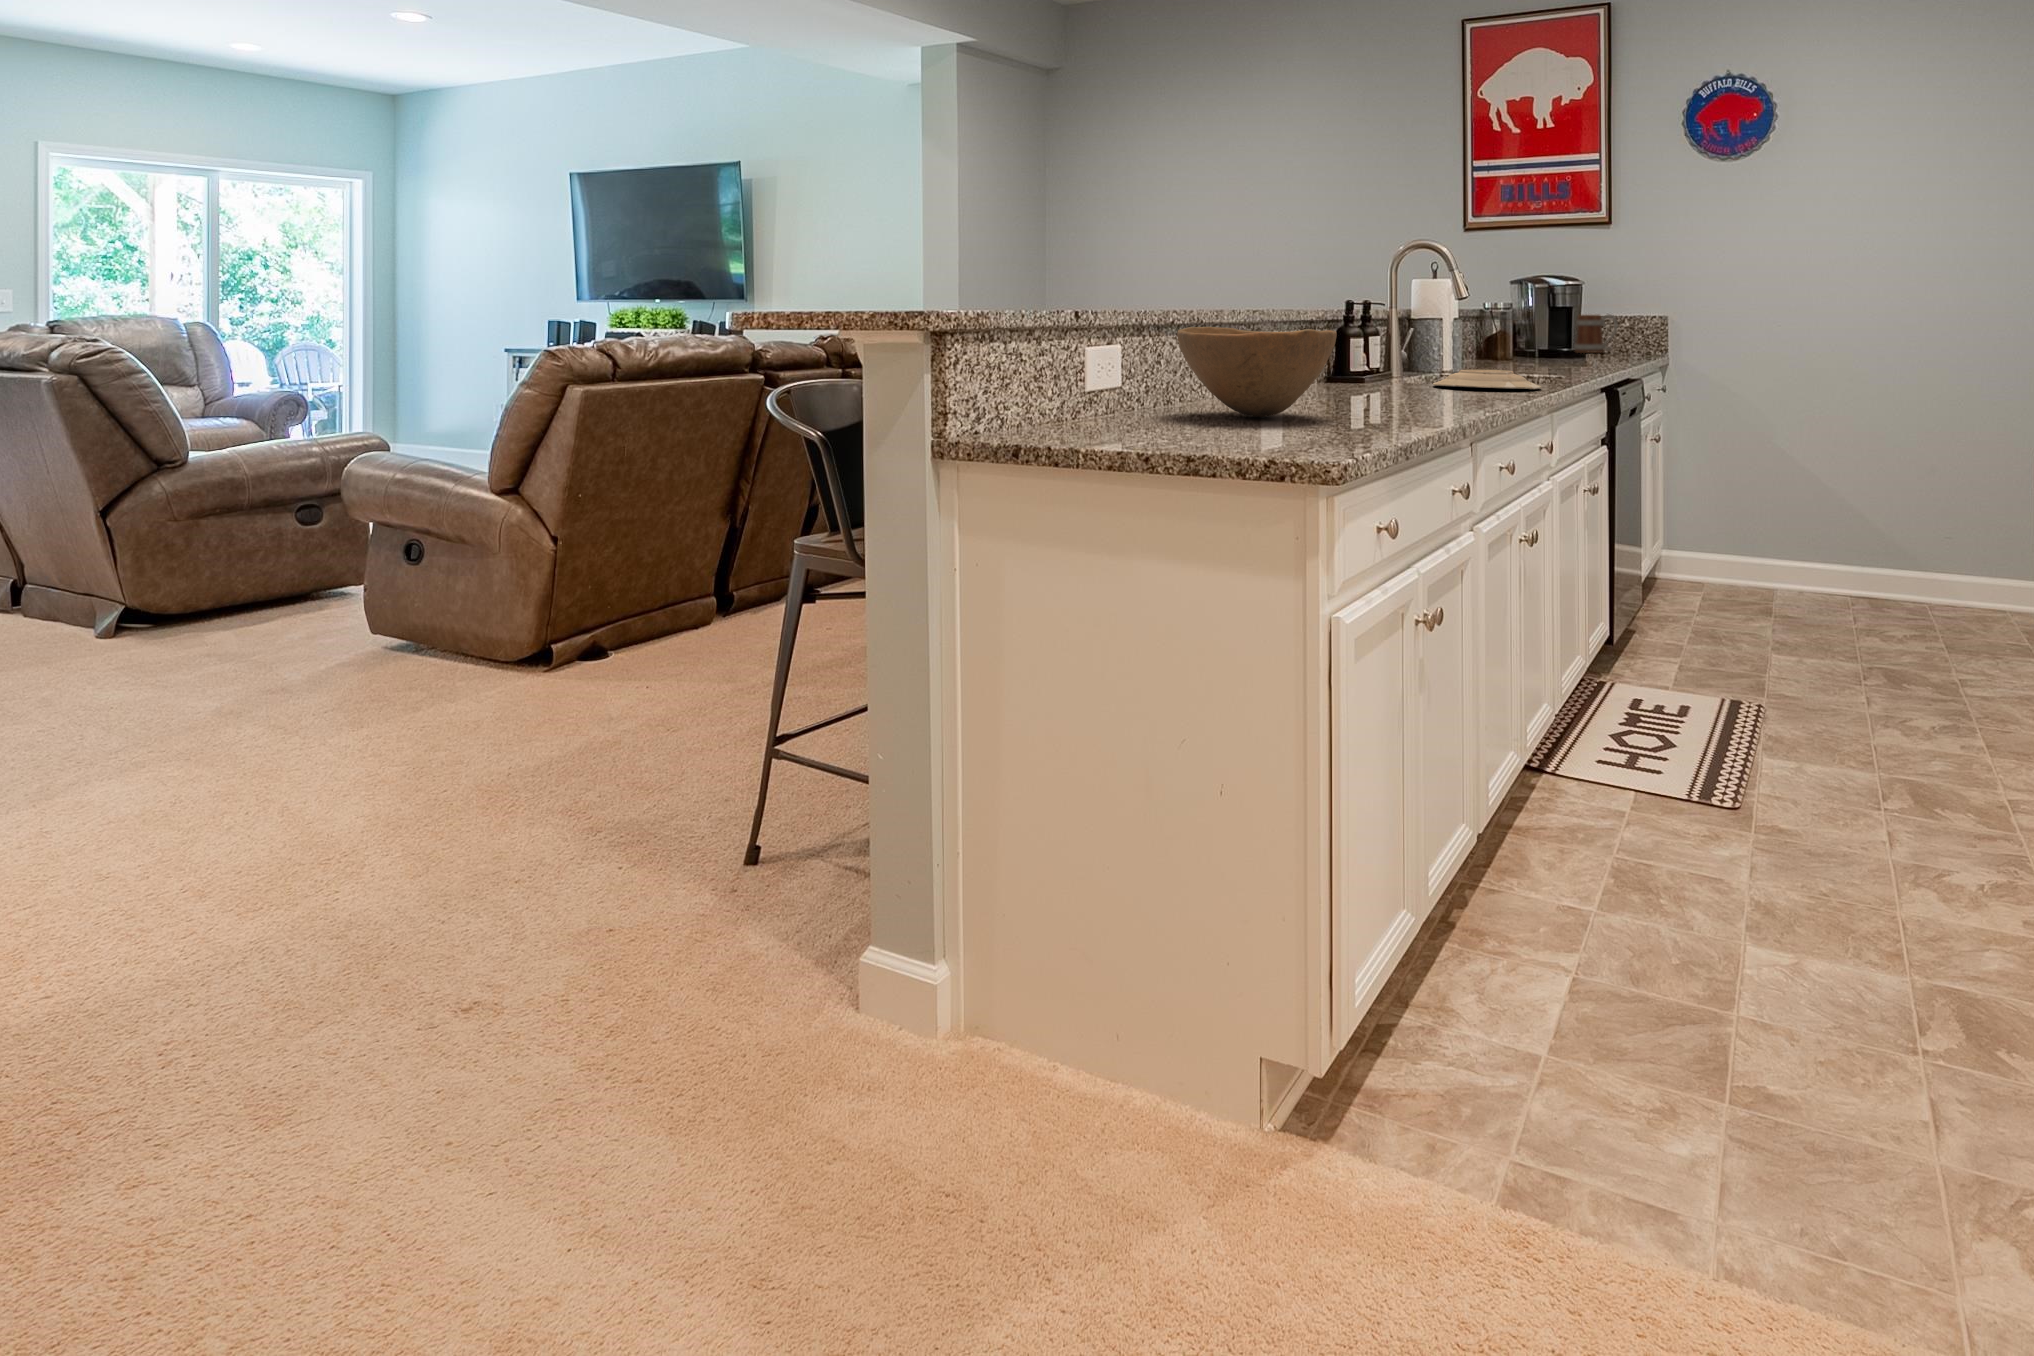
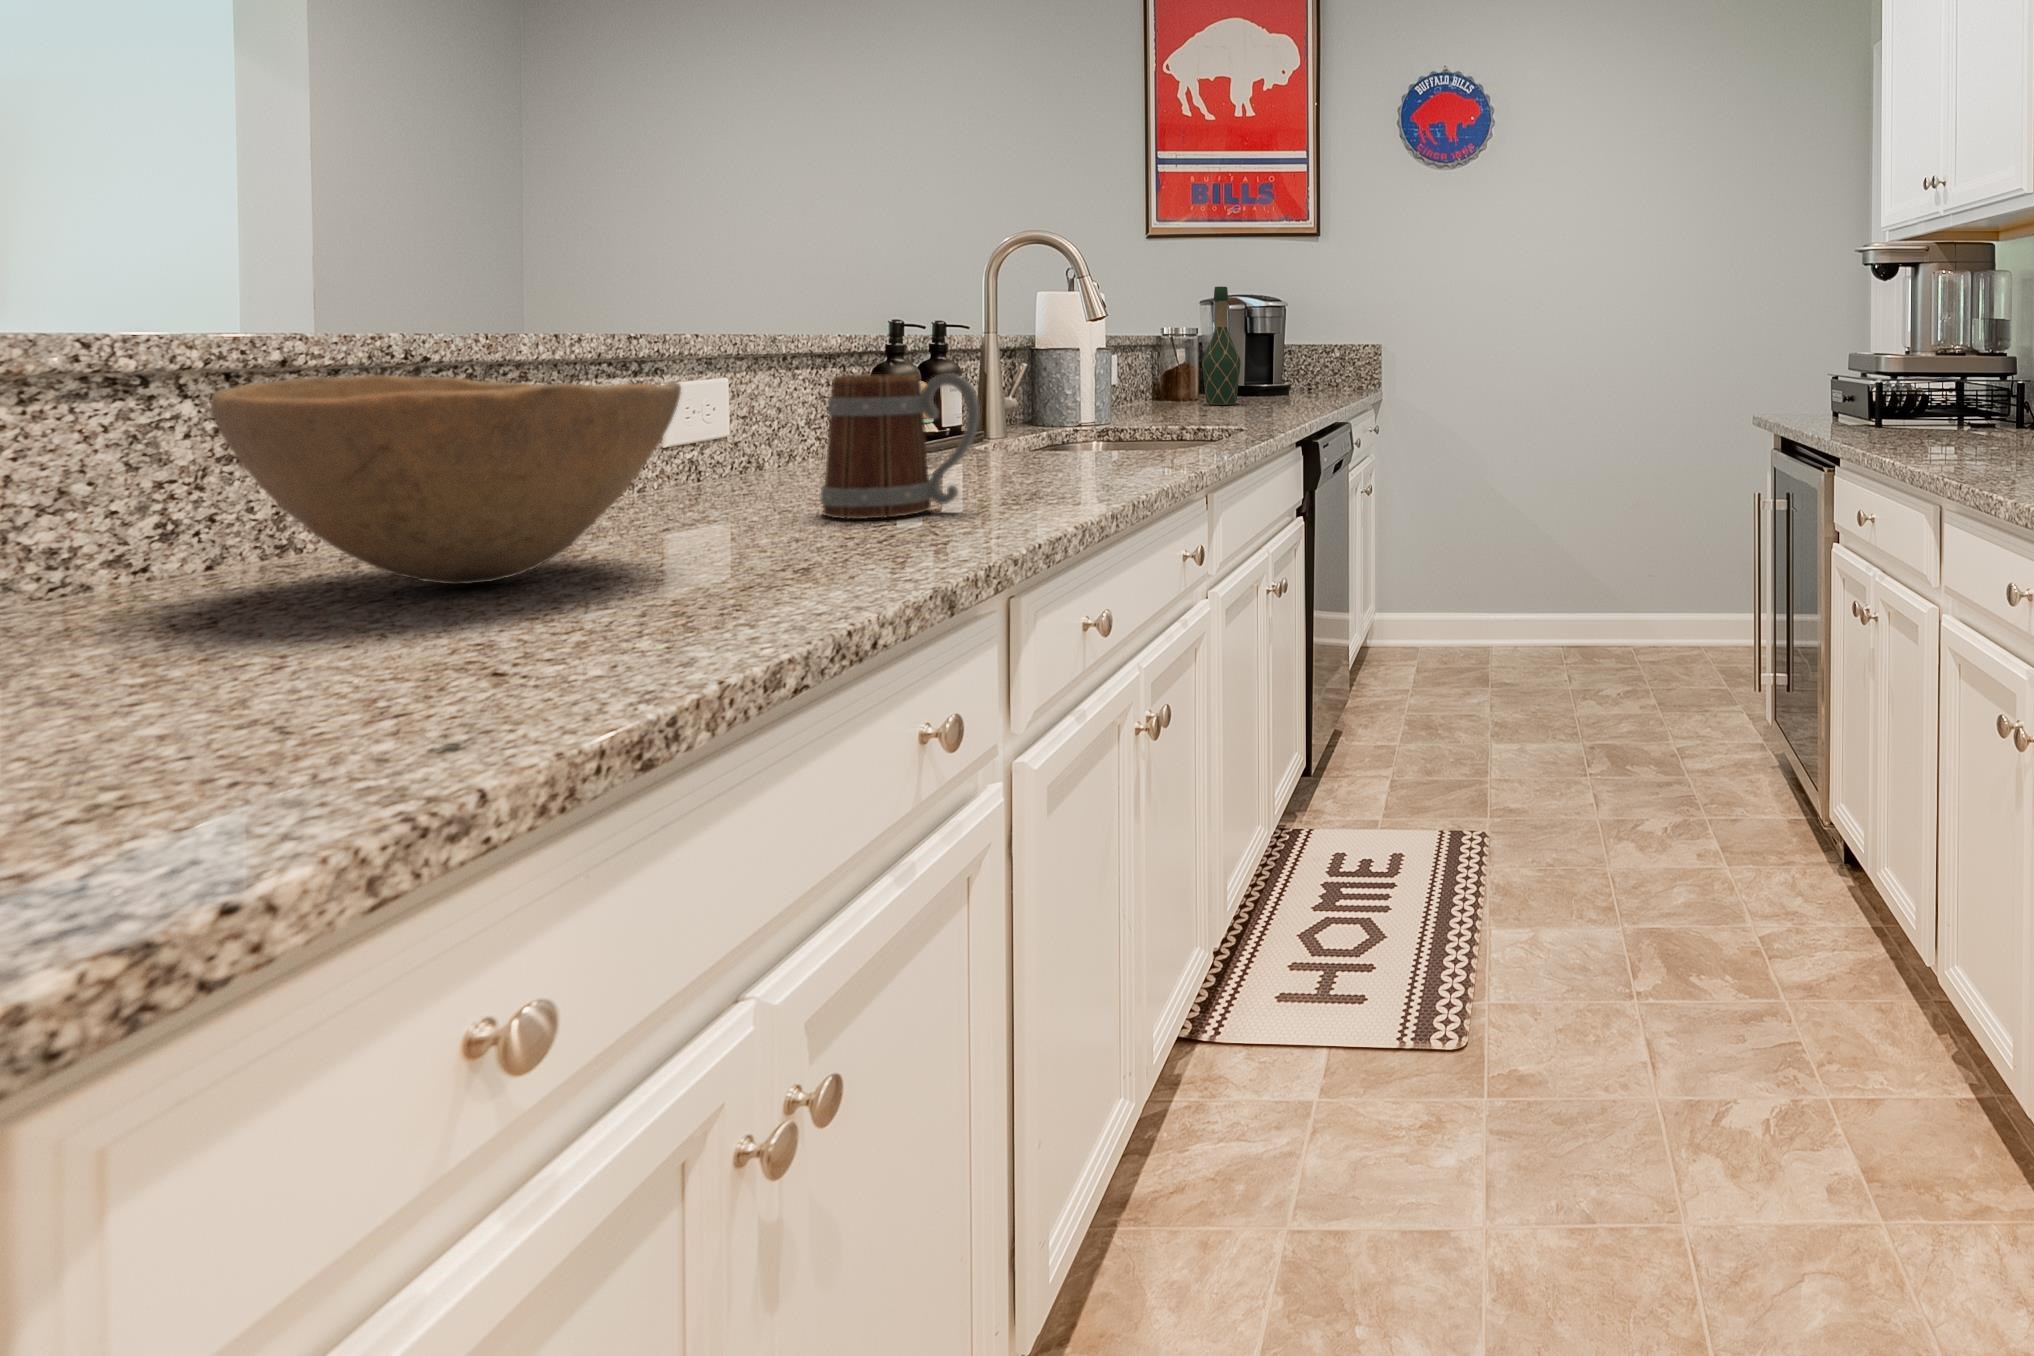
wine bottle: none [1521,272,1552,362] -> present [1202,287,1241,405]
mug: present [1574,314,1618,353] -> present [820,373,980,519]
plate: present [1433,370,1541,389] -> none [1023,428,1191,460]

